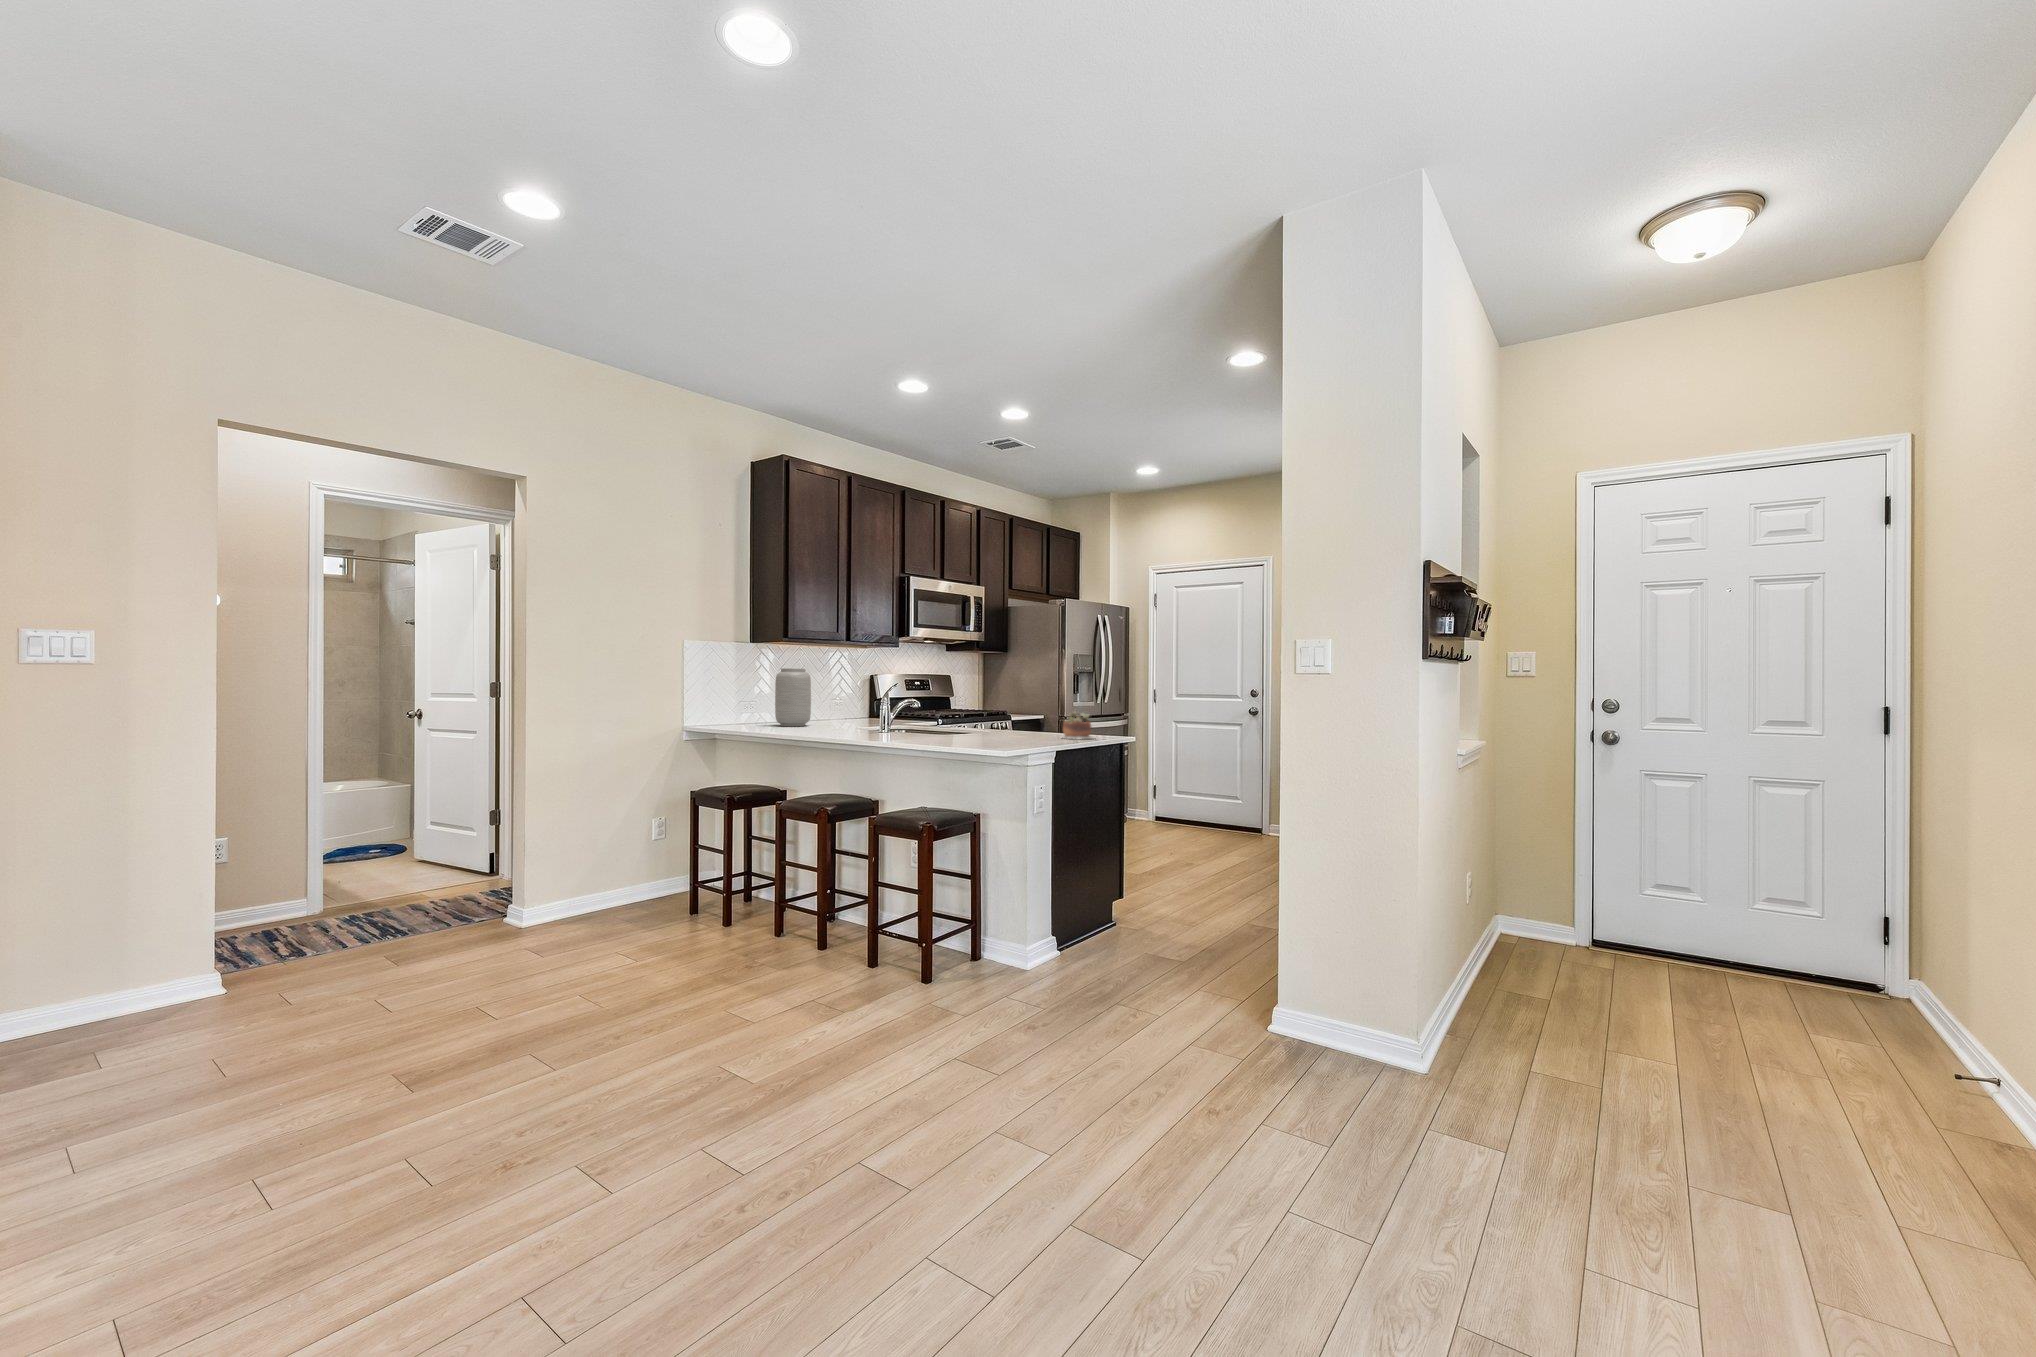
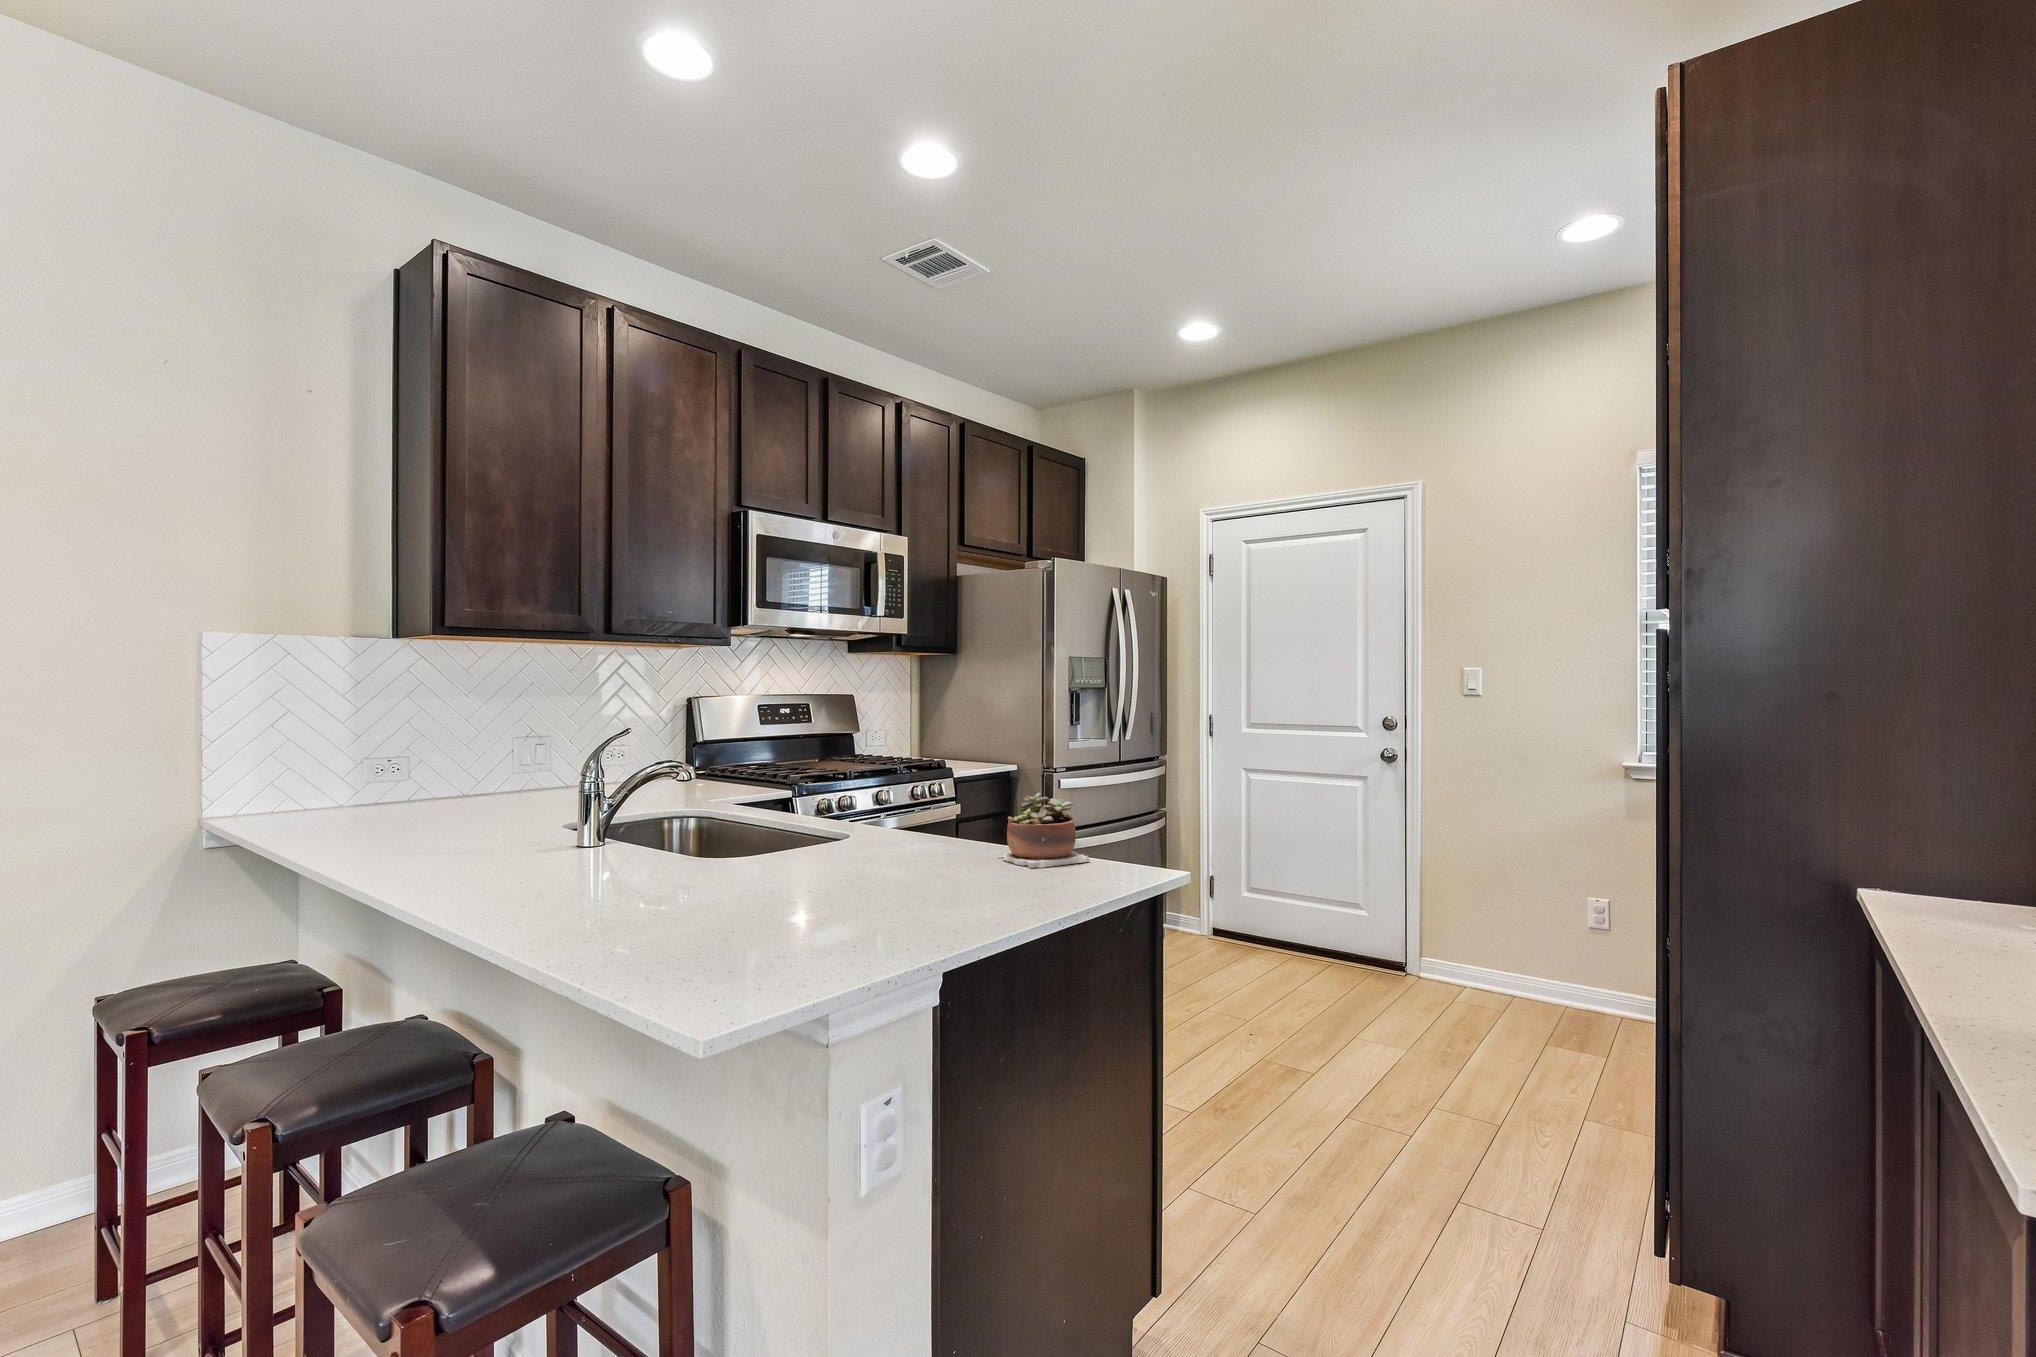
vase: present [775,668,811,726] -> none [455,688,532,805]

